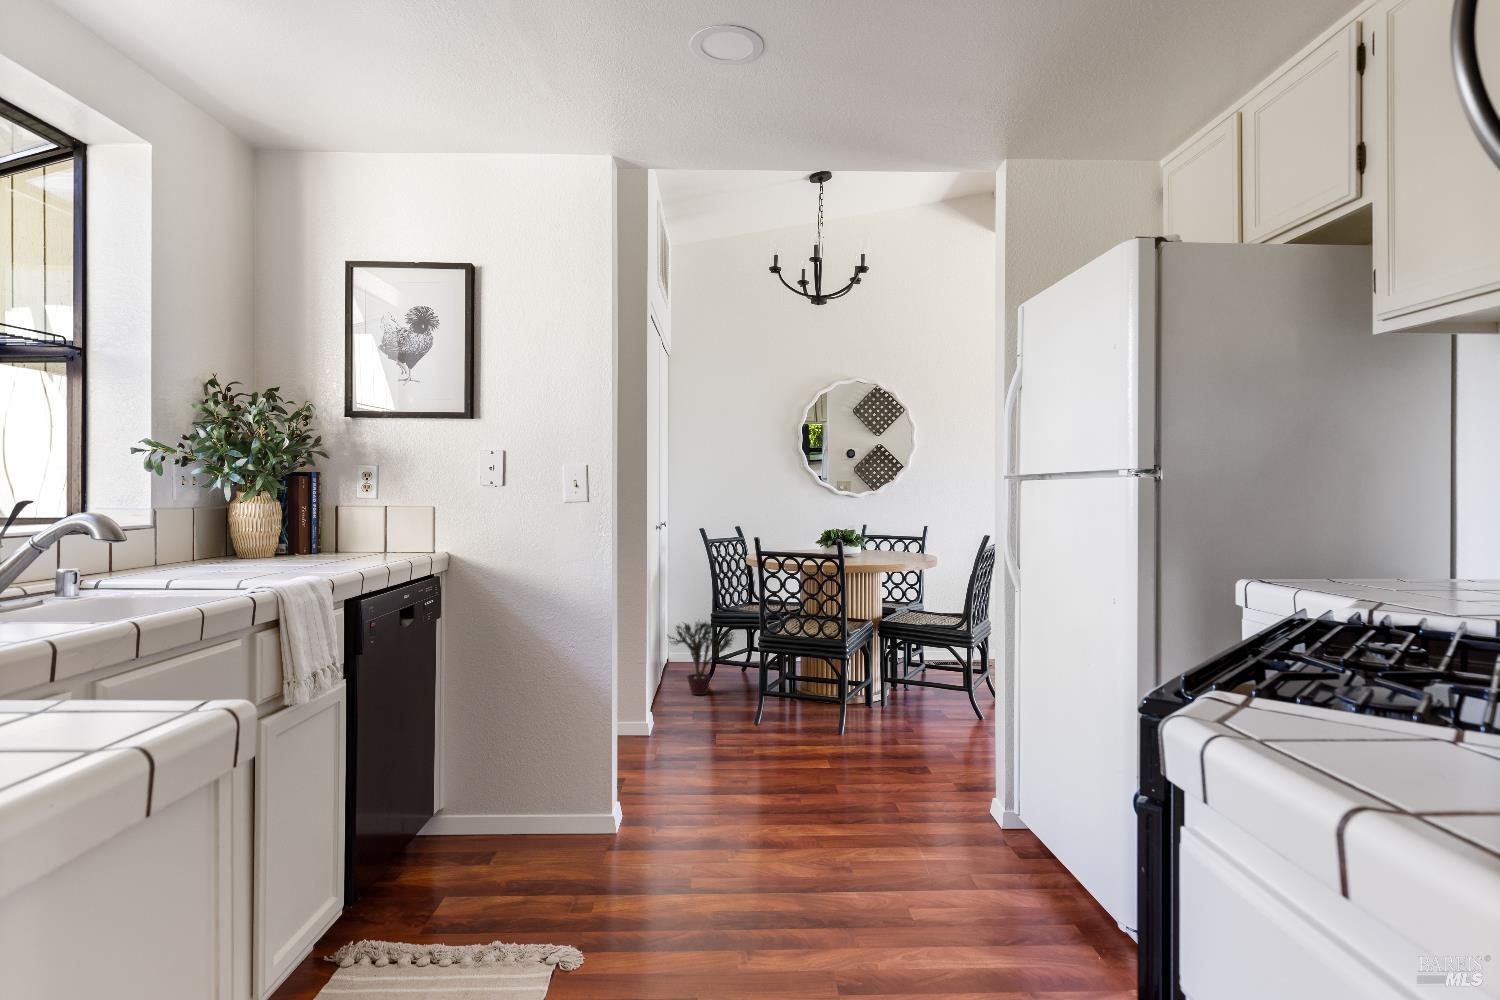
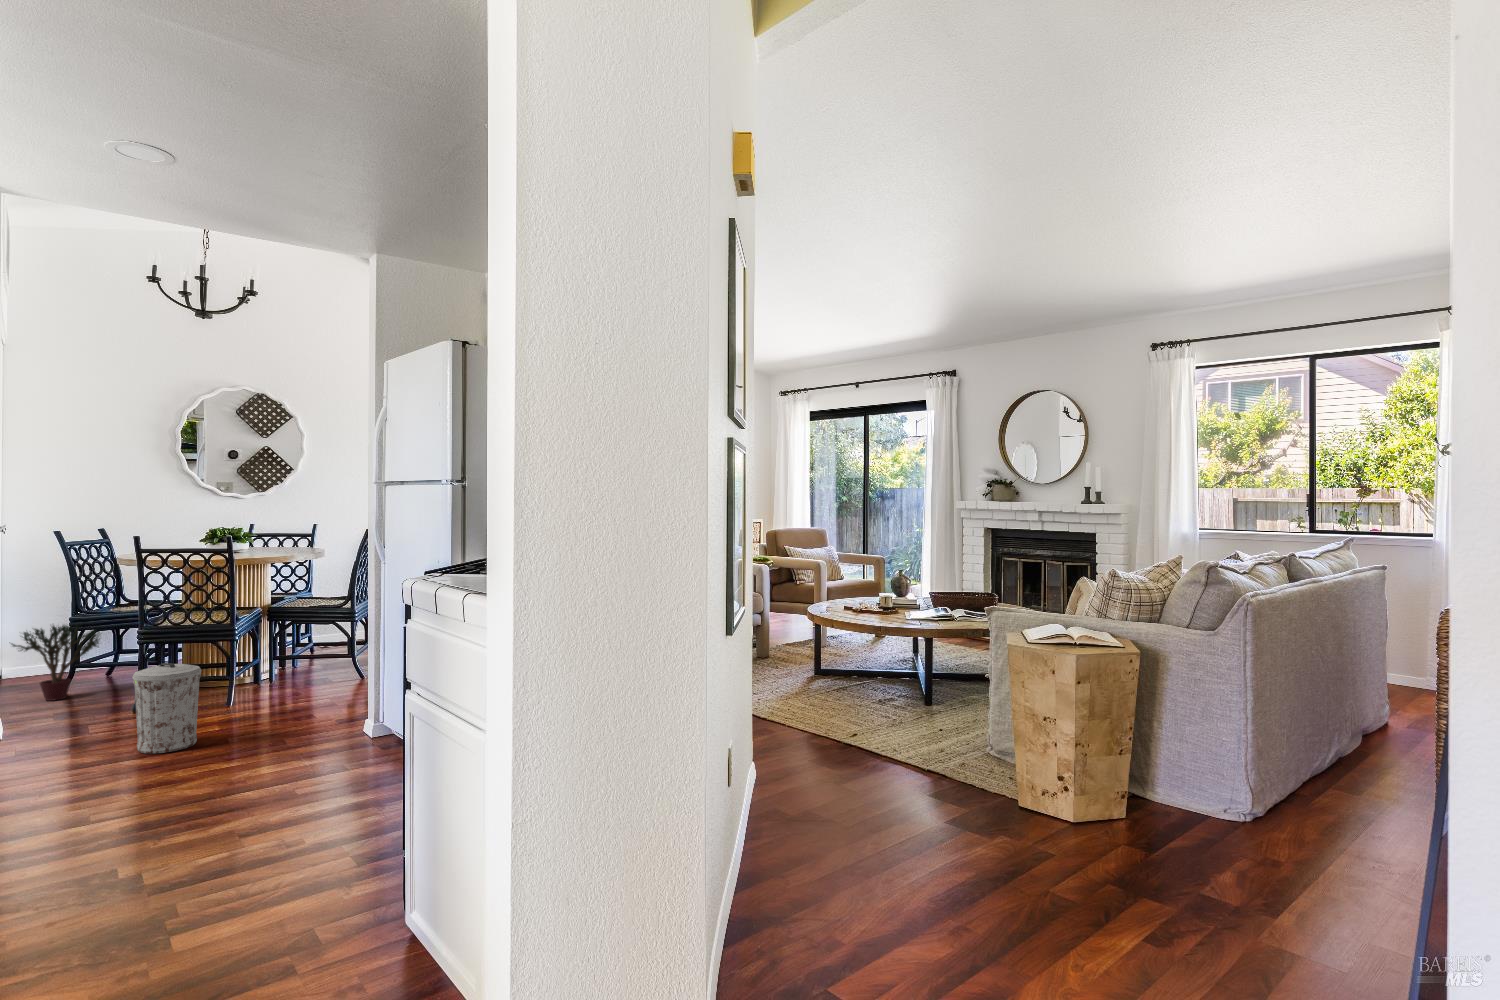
trash can: none [746,684,809,789] -> present [133,663,201,754]

